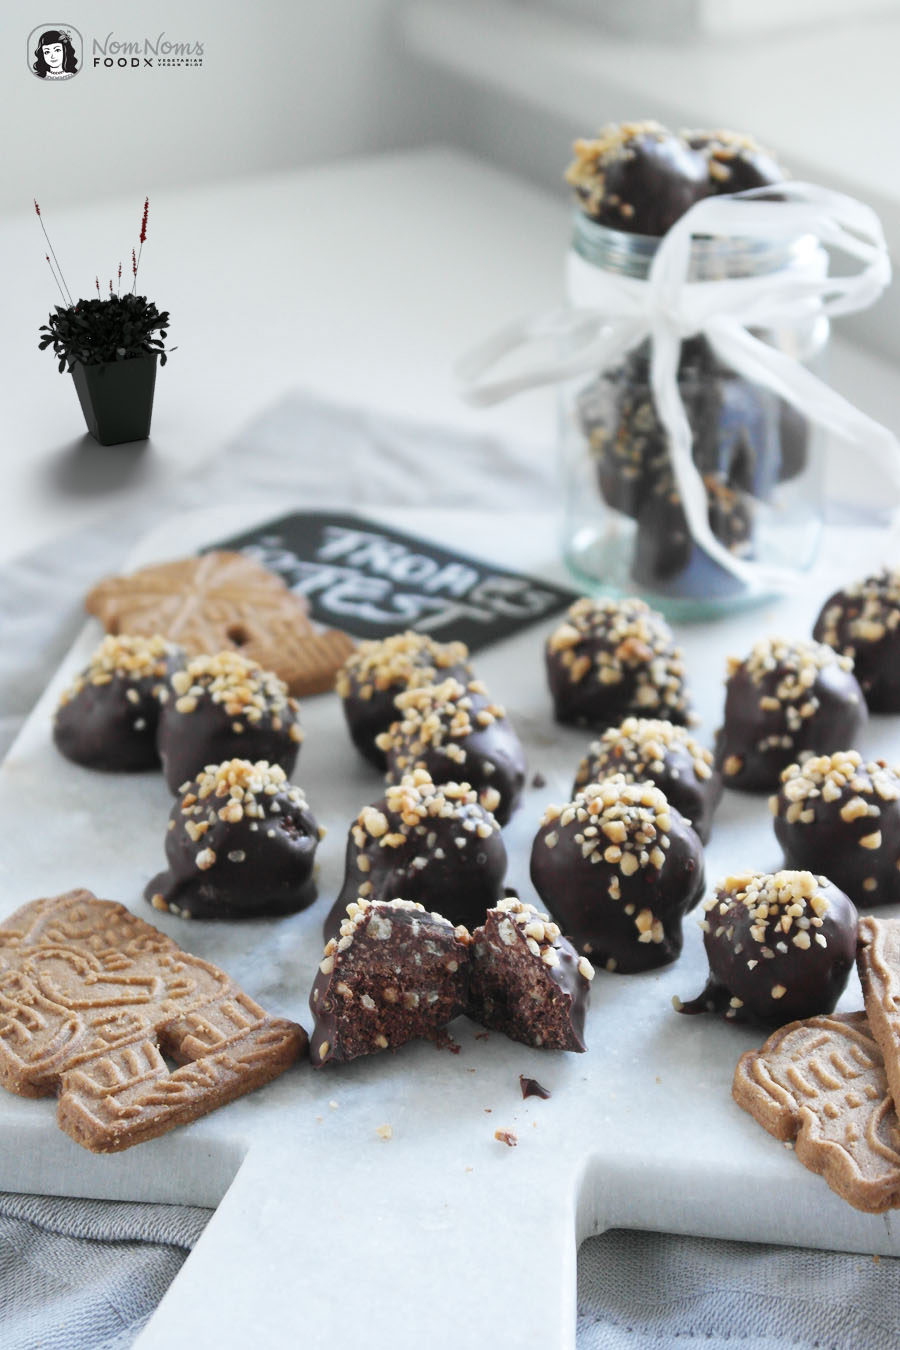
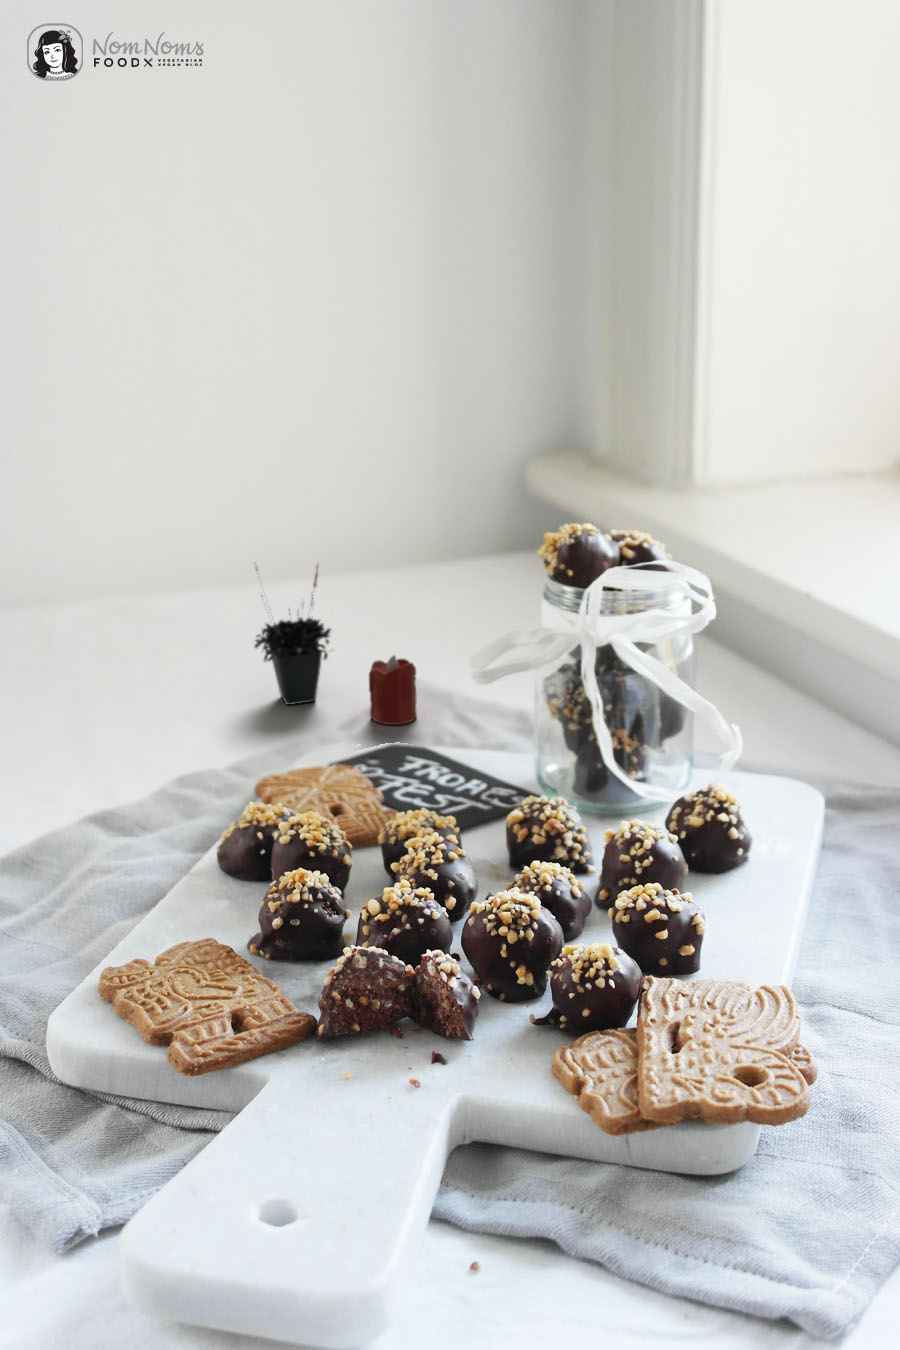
candle: none [244,354,325,473] -> present [369,655,417,725]

